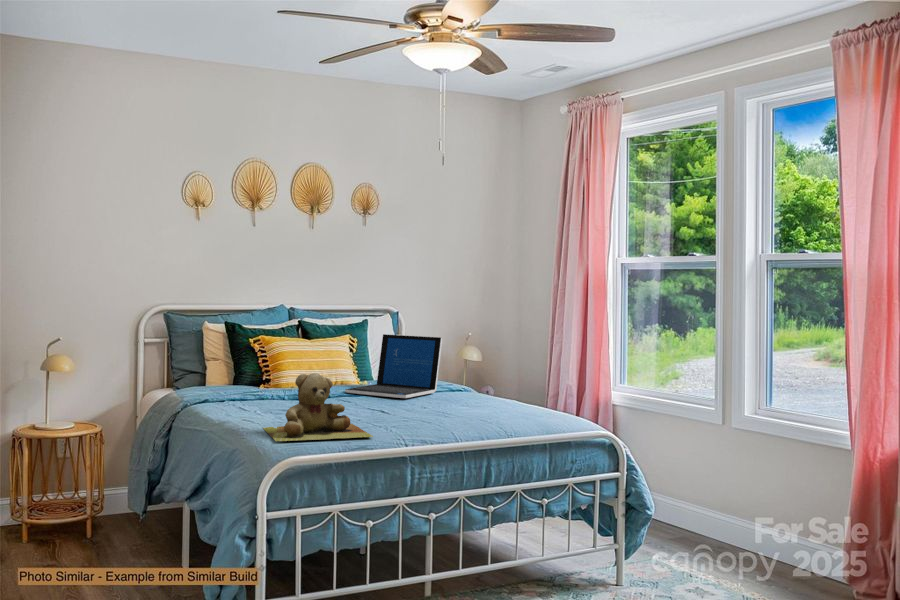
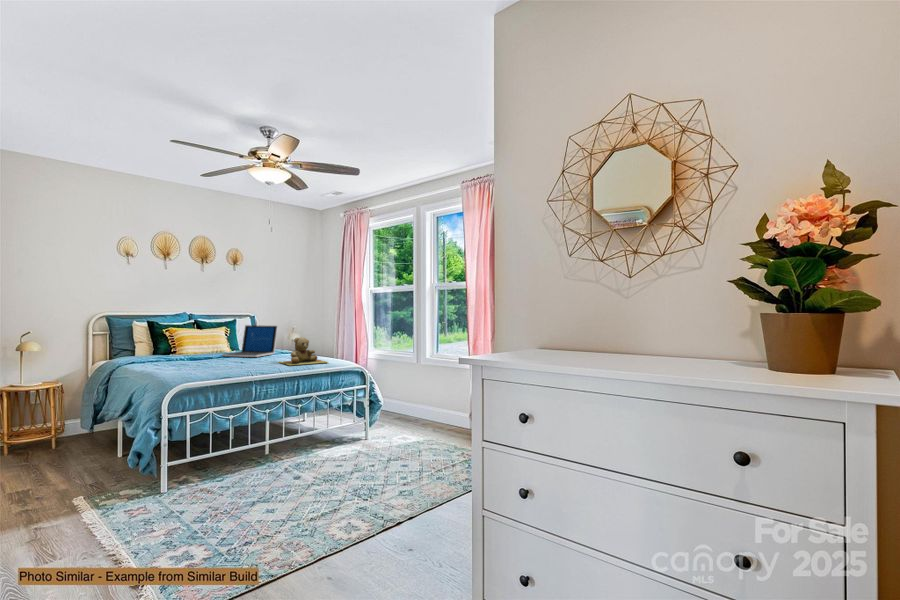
teddy bear: present [263,373,373,441] -> present [279,337,326,365]

